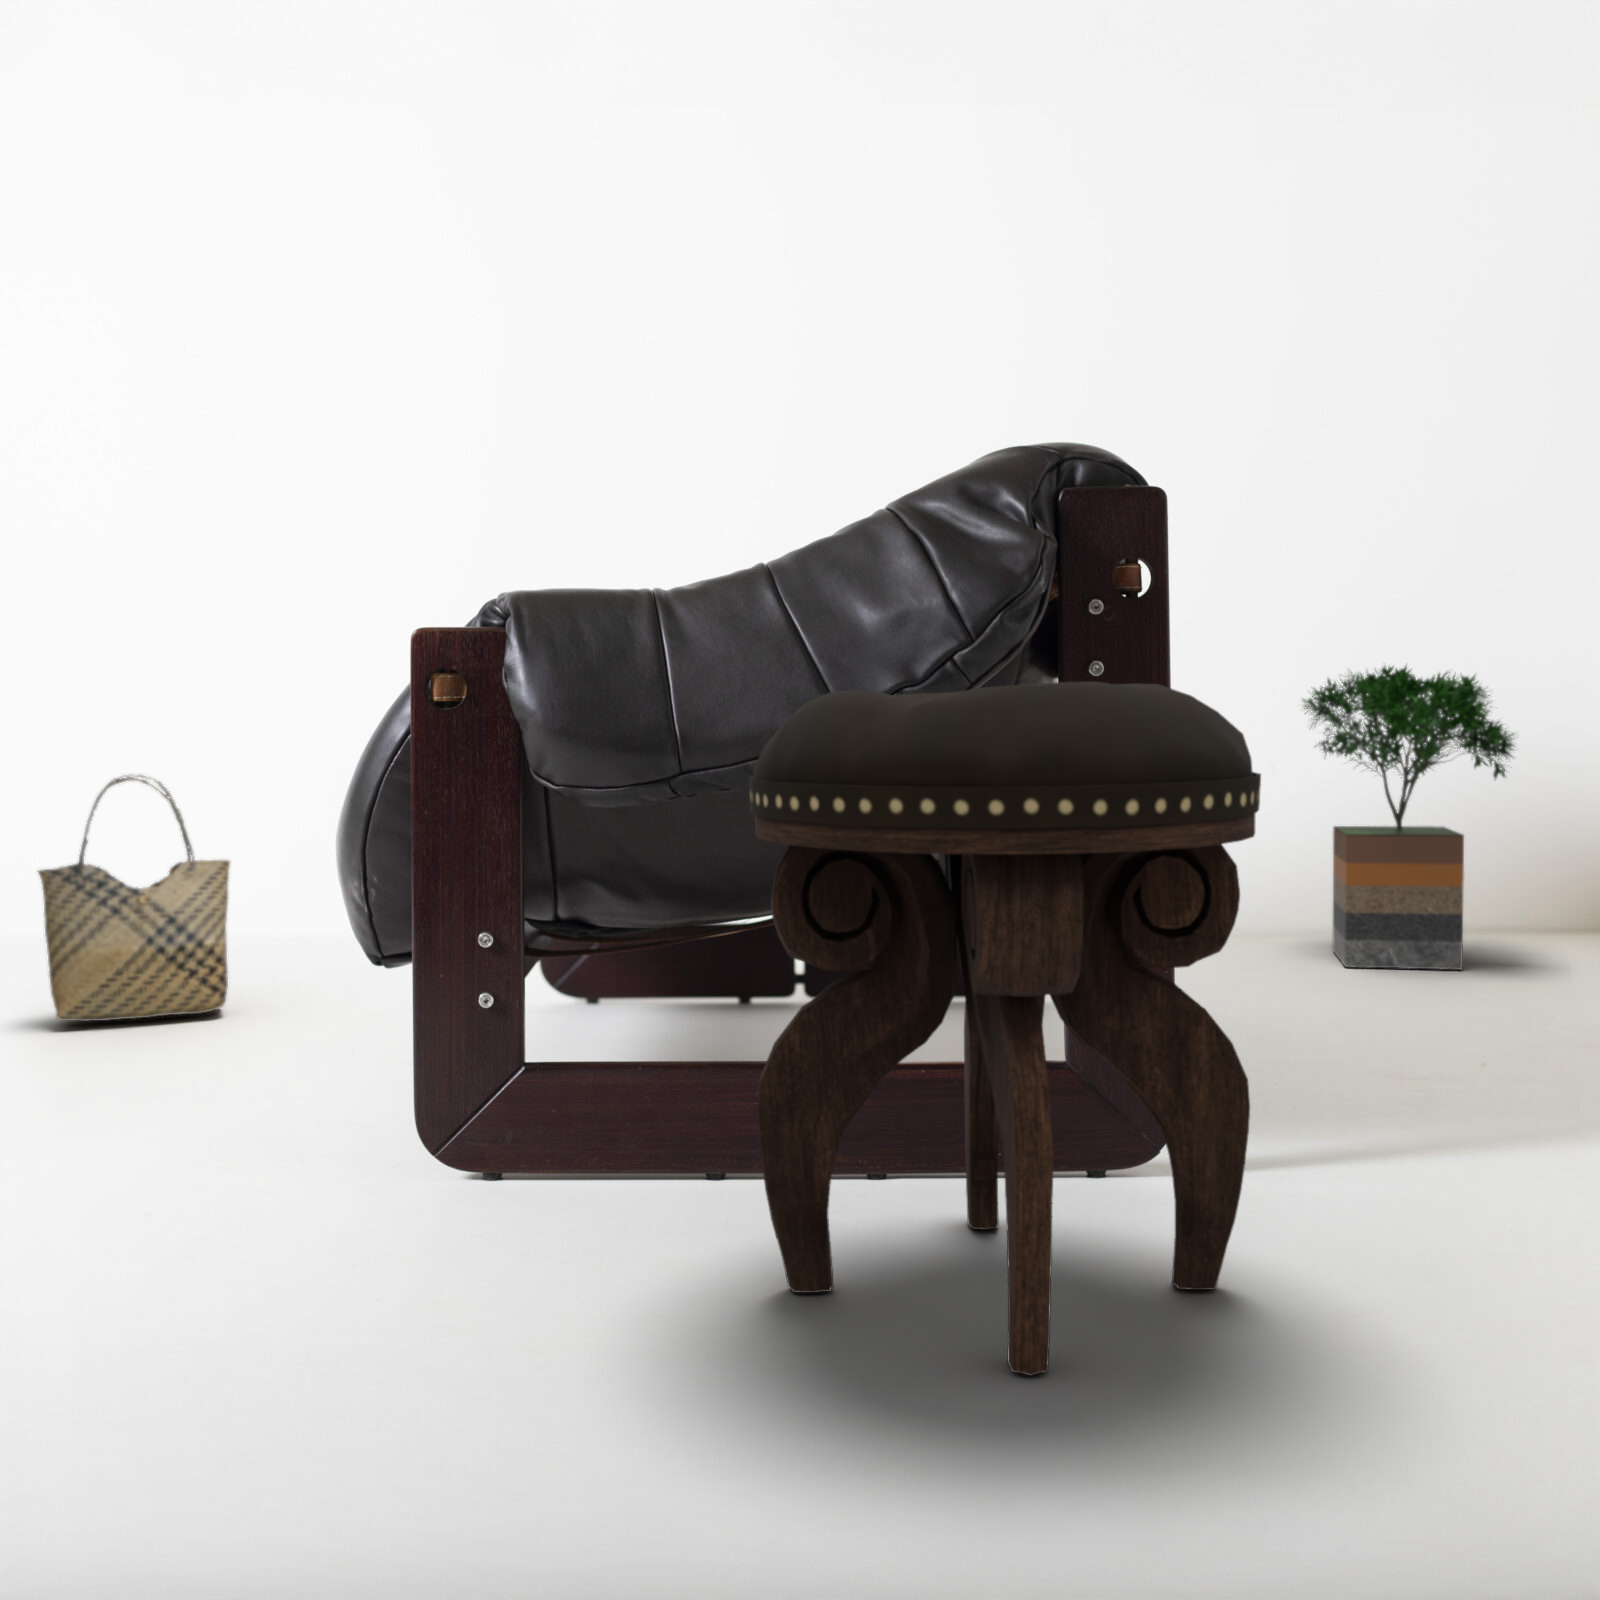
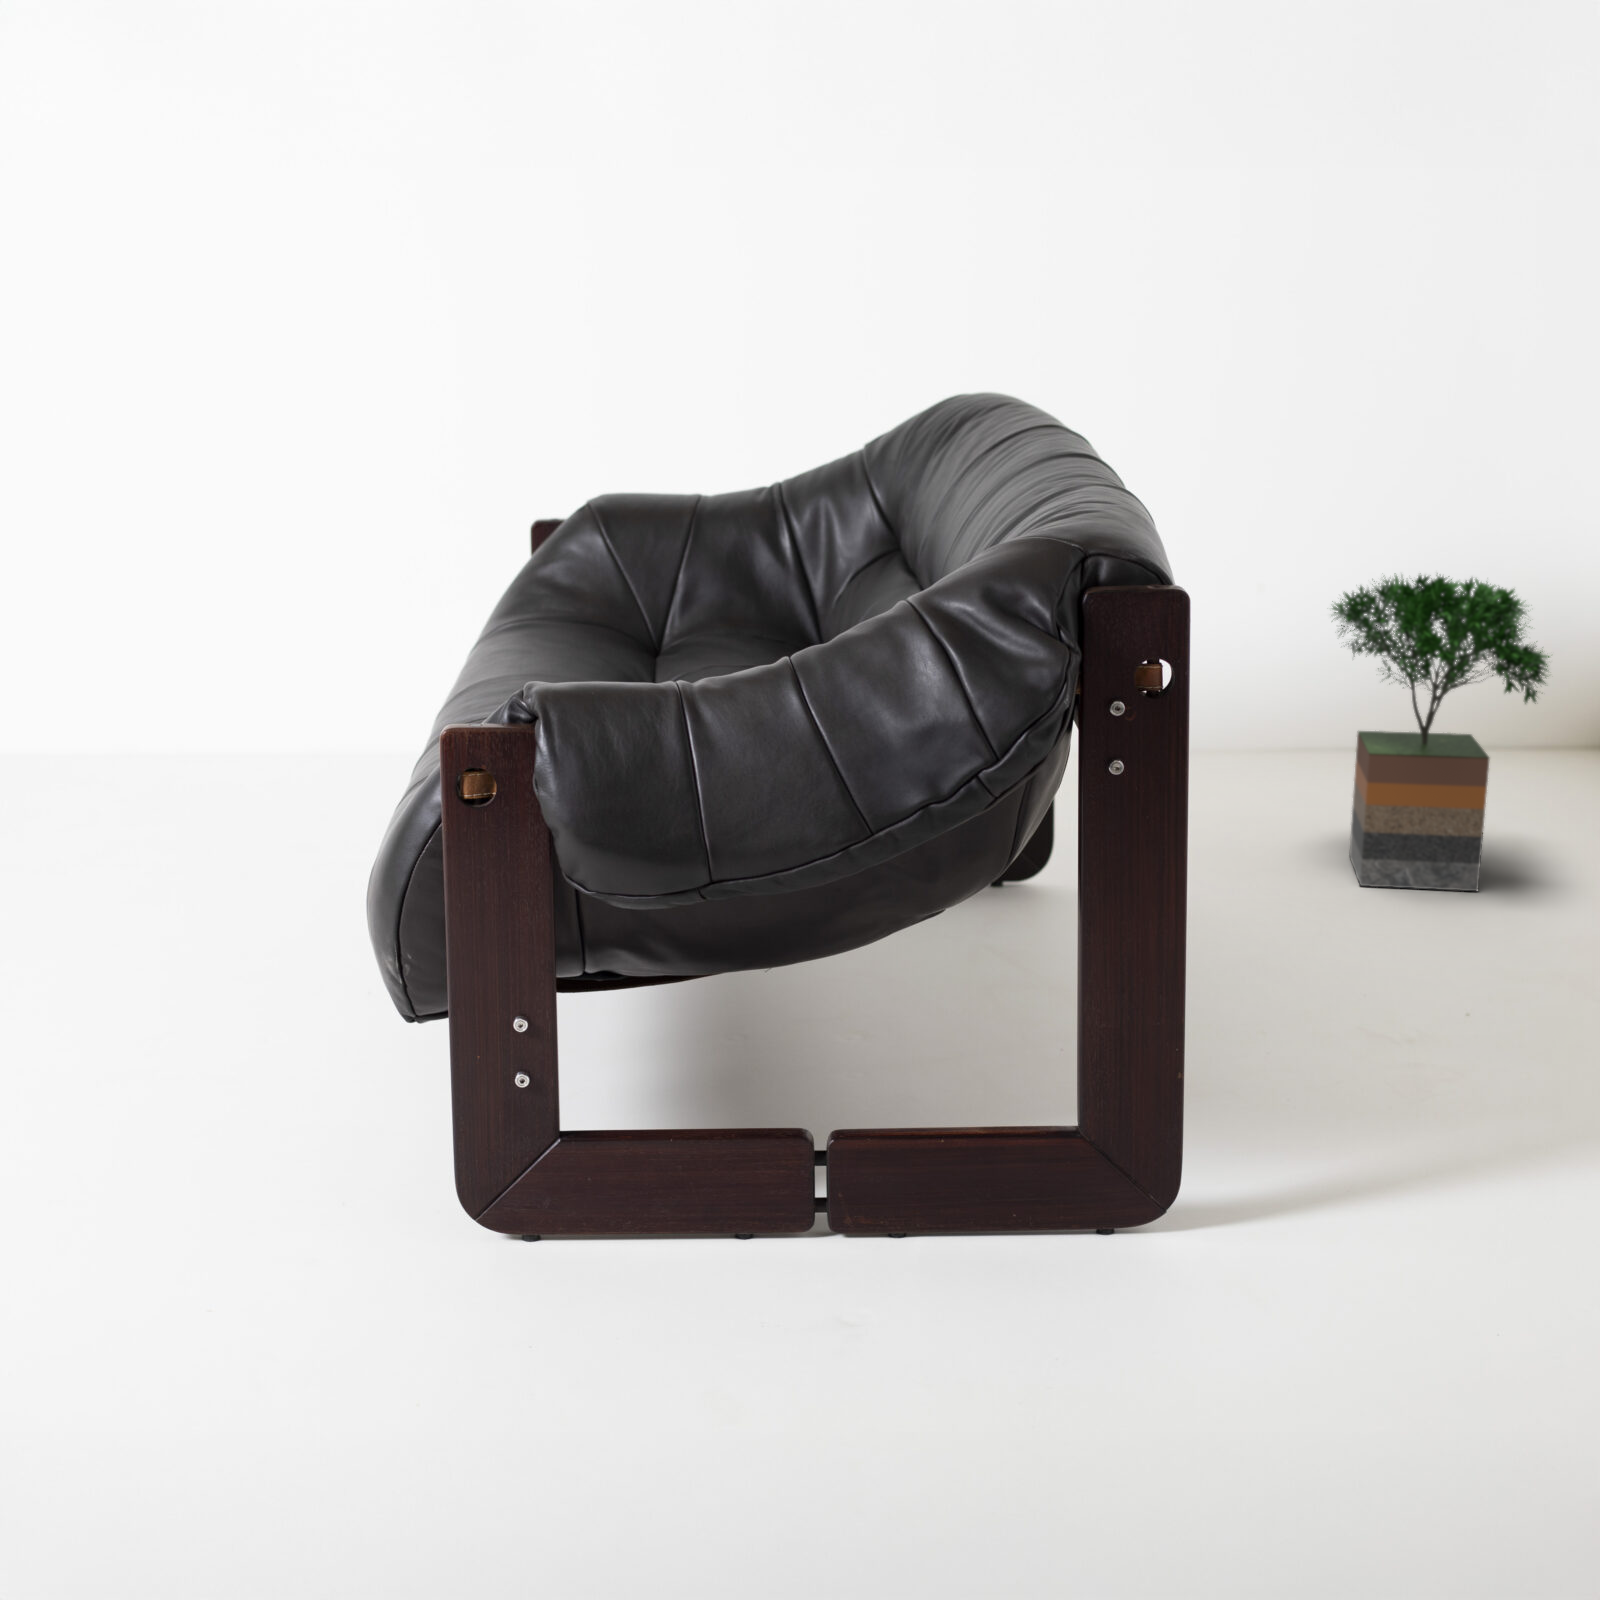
footstool: present [749,682,1261,1375] -> none [786,838,1270,1516]
woven basket: present [37,775,230,1021] -> none [31,723,230,981]

